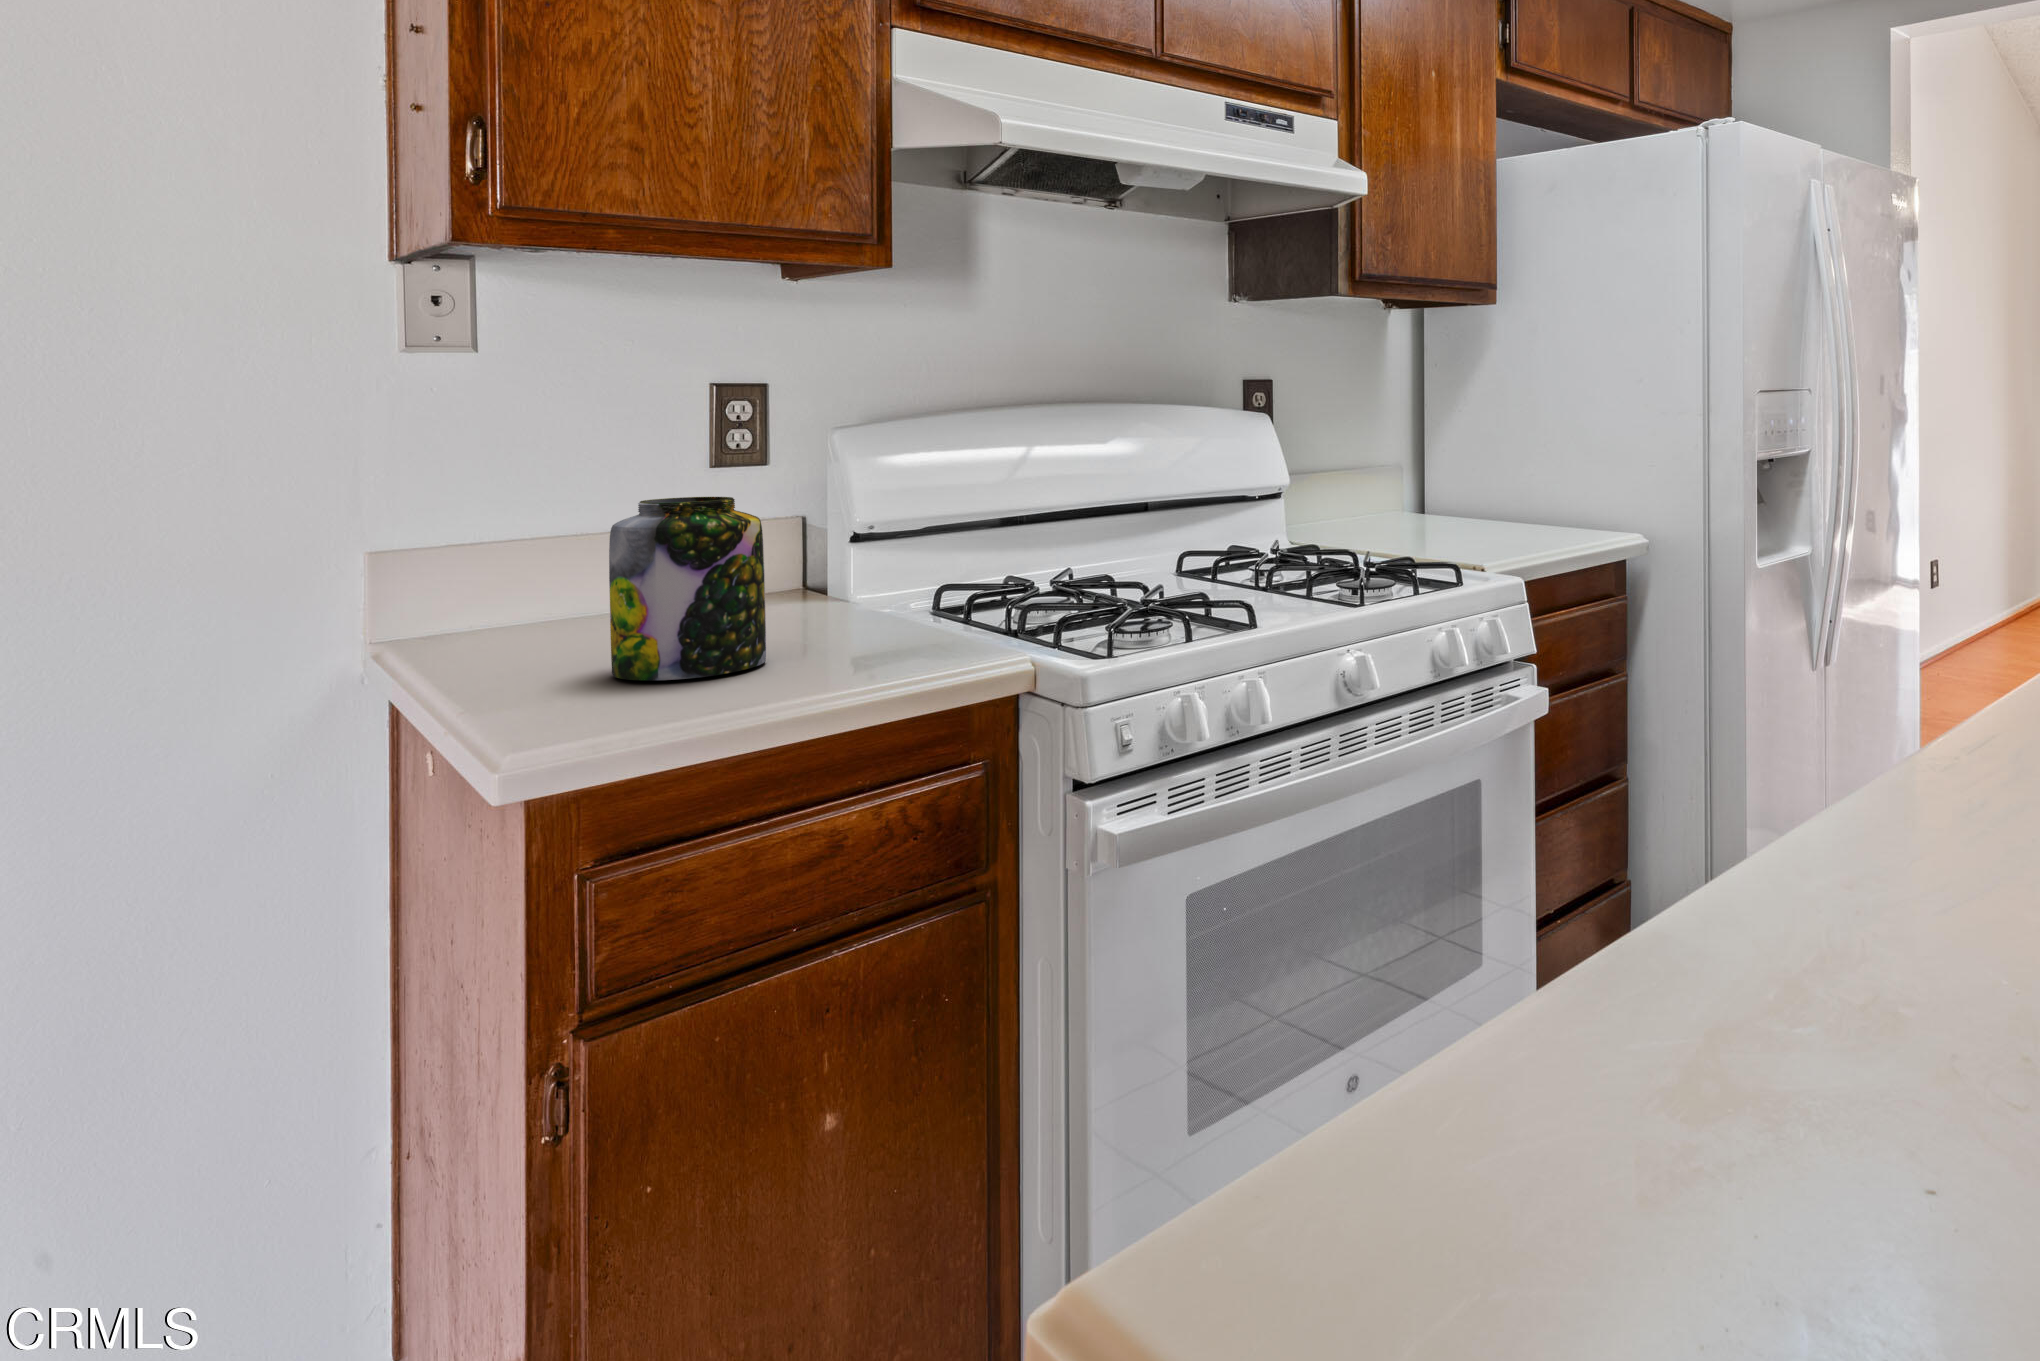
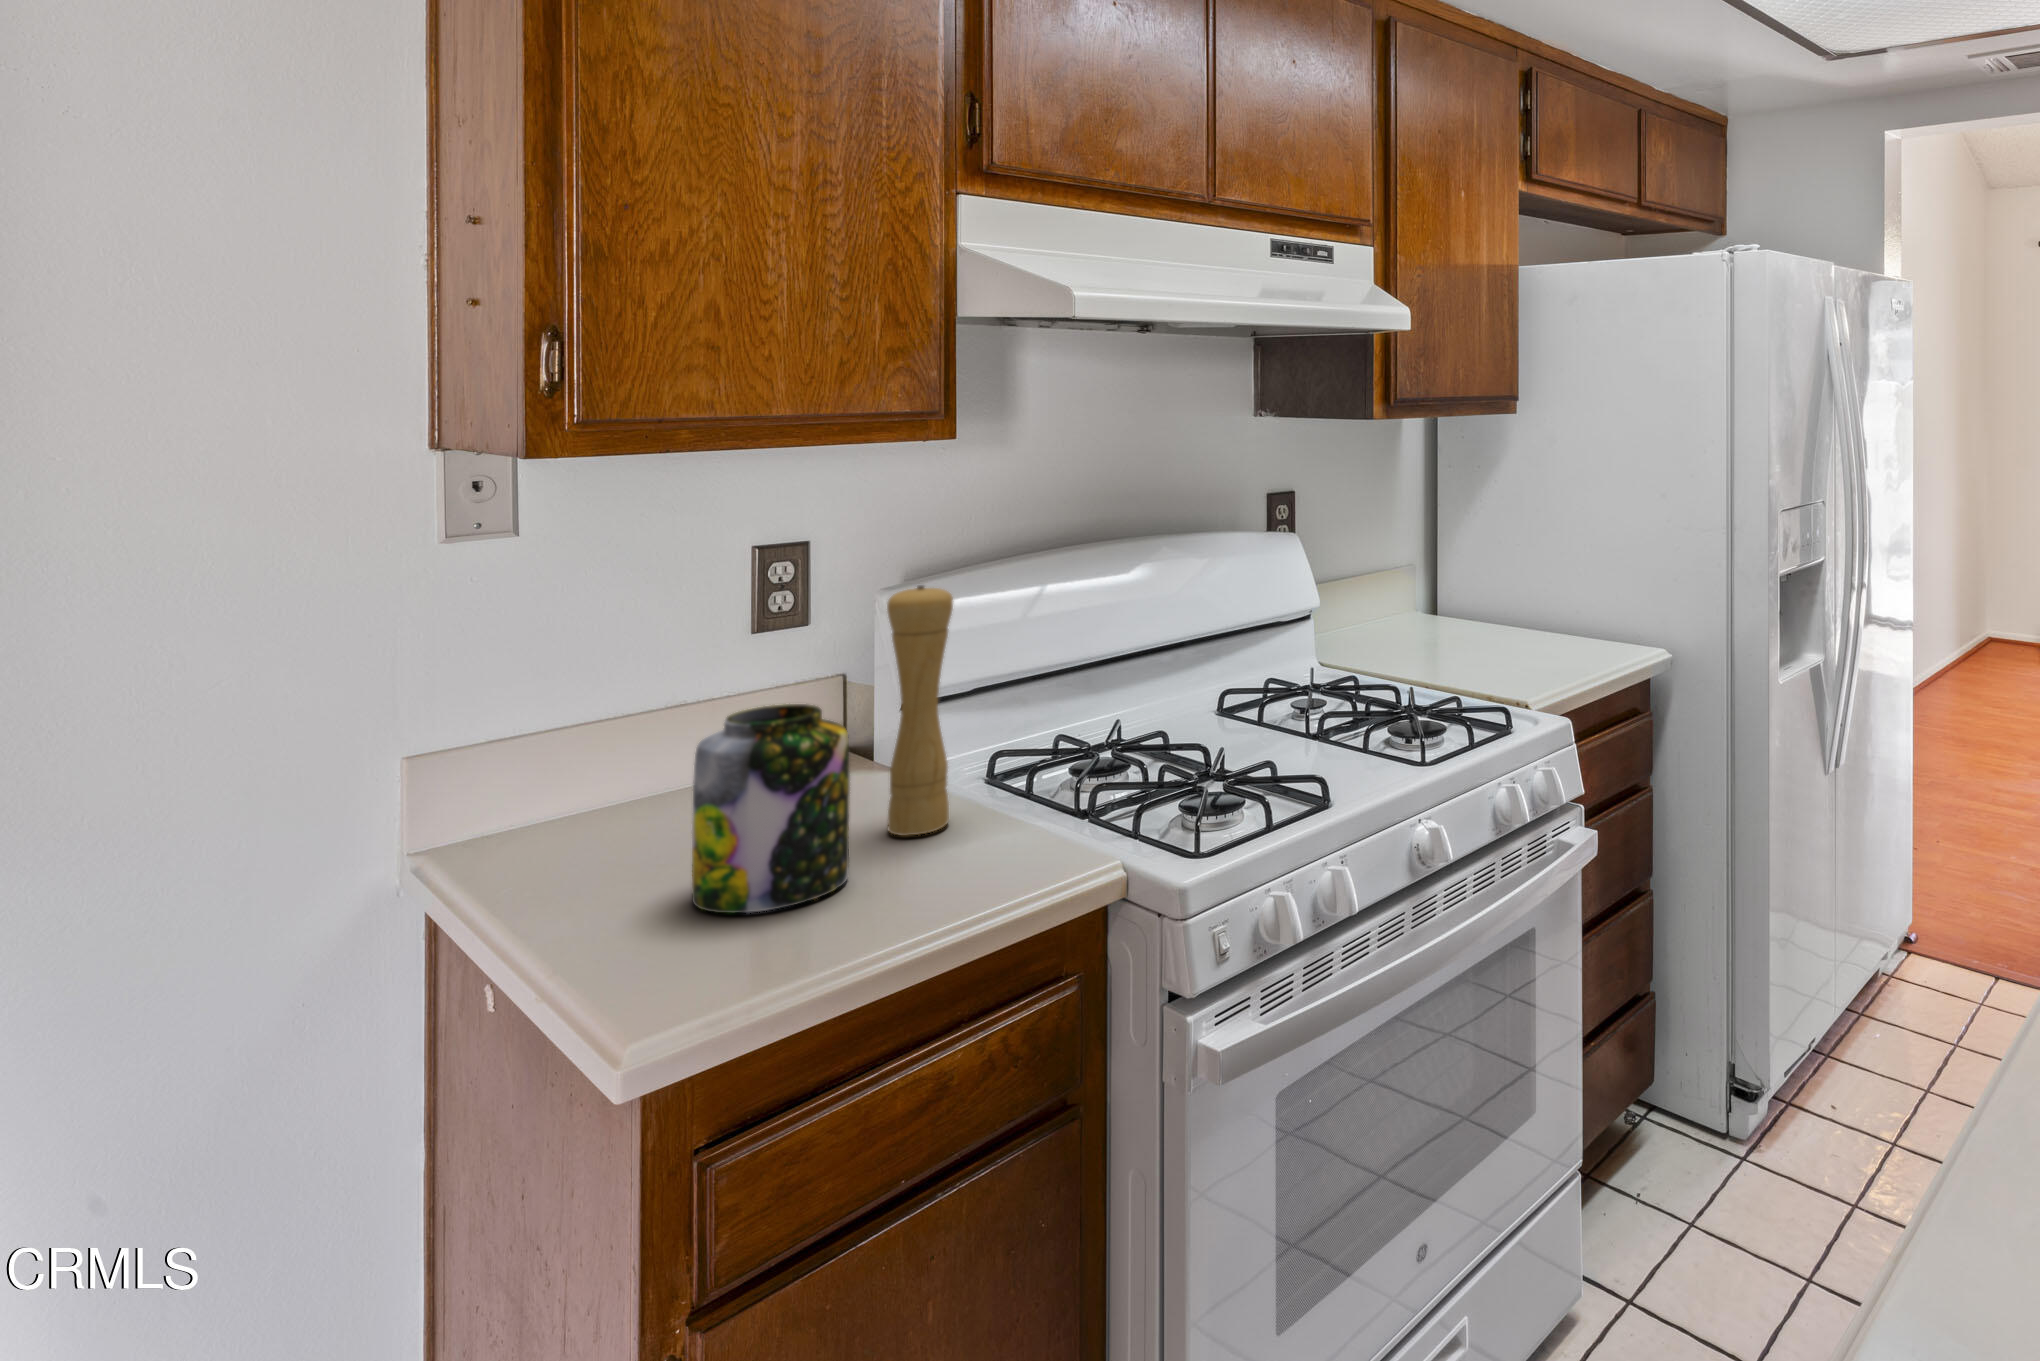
pepper mill: none [812,400,880,639] -> present [887,585,953,836]

